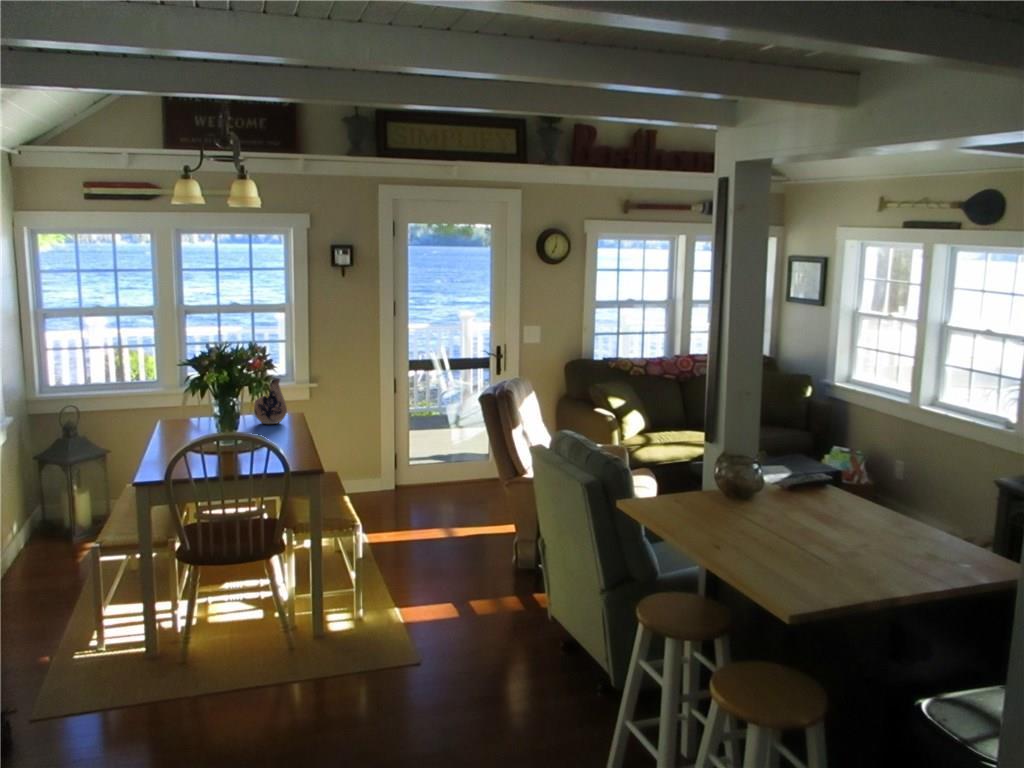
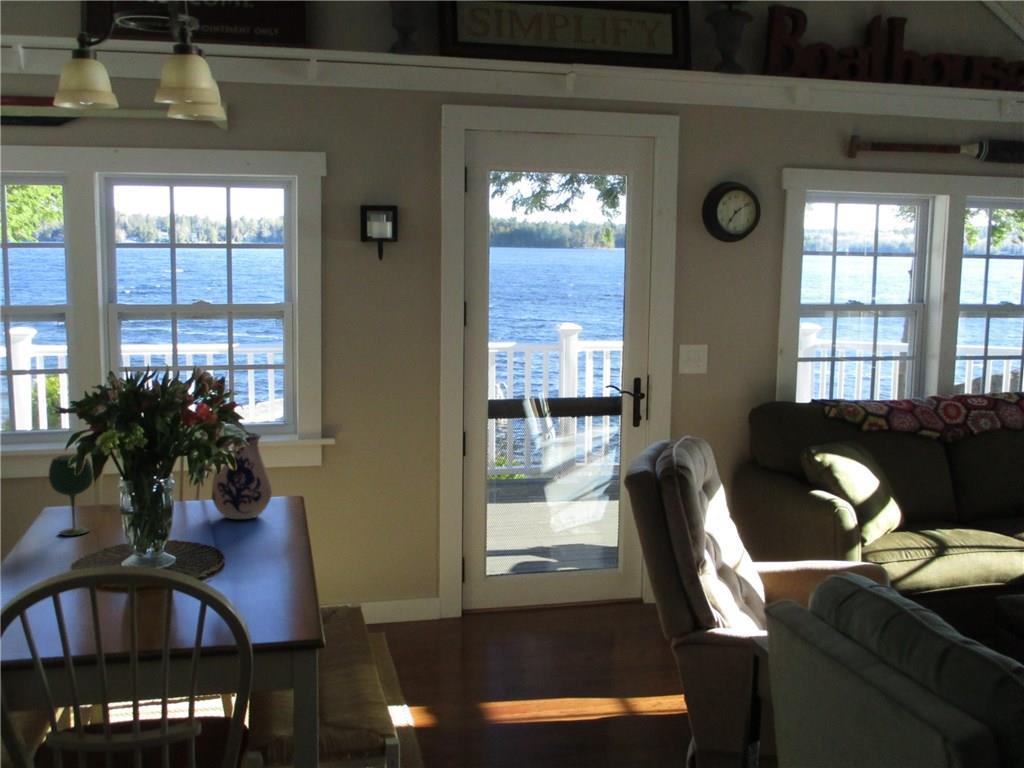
wine glass: none [166,390,191,433] -> present [49,454,93,536]

